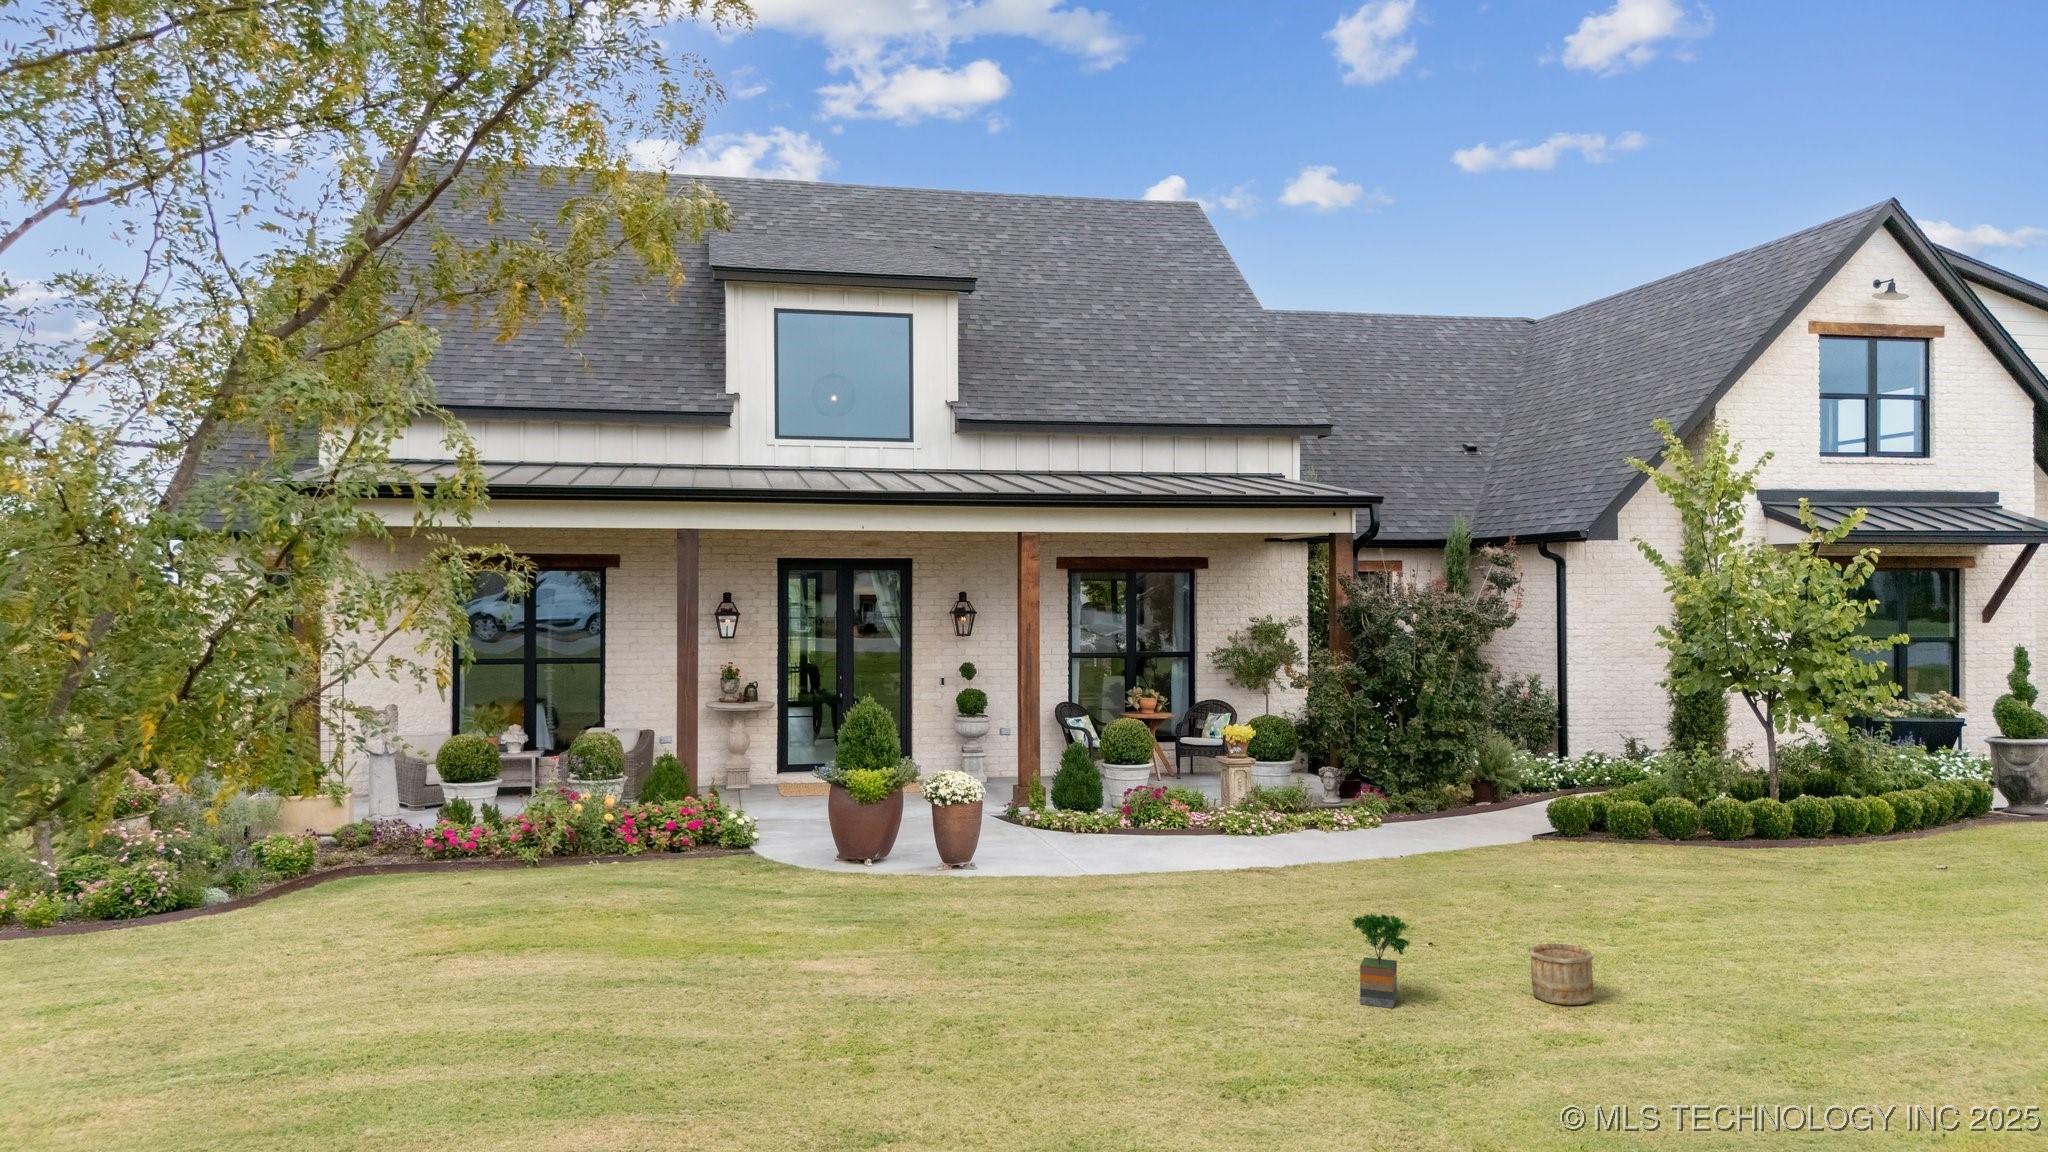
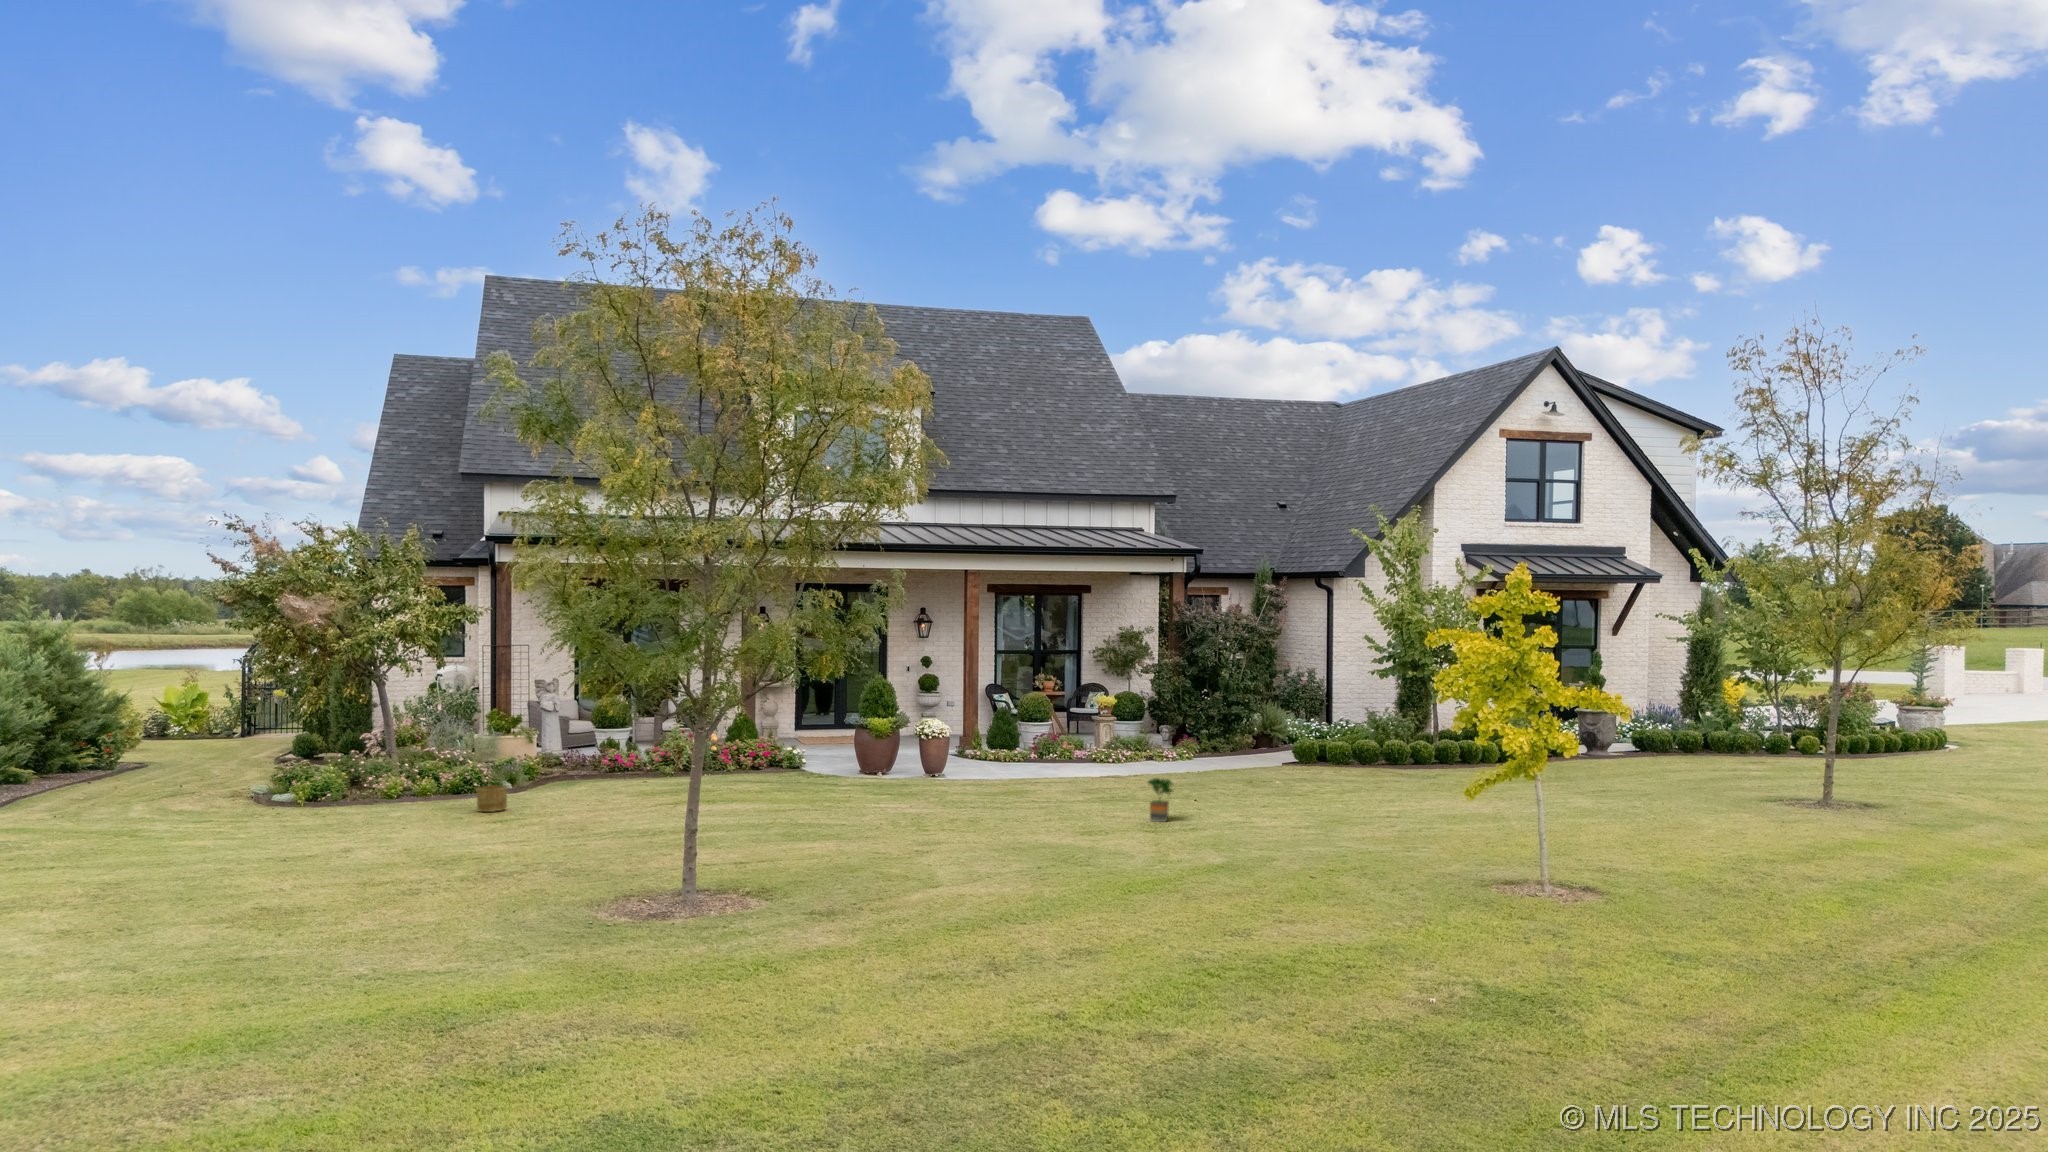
wooden bucket: present [1529,944,1594,1005] -> present [476,785,507,812]

